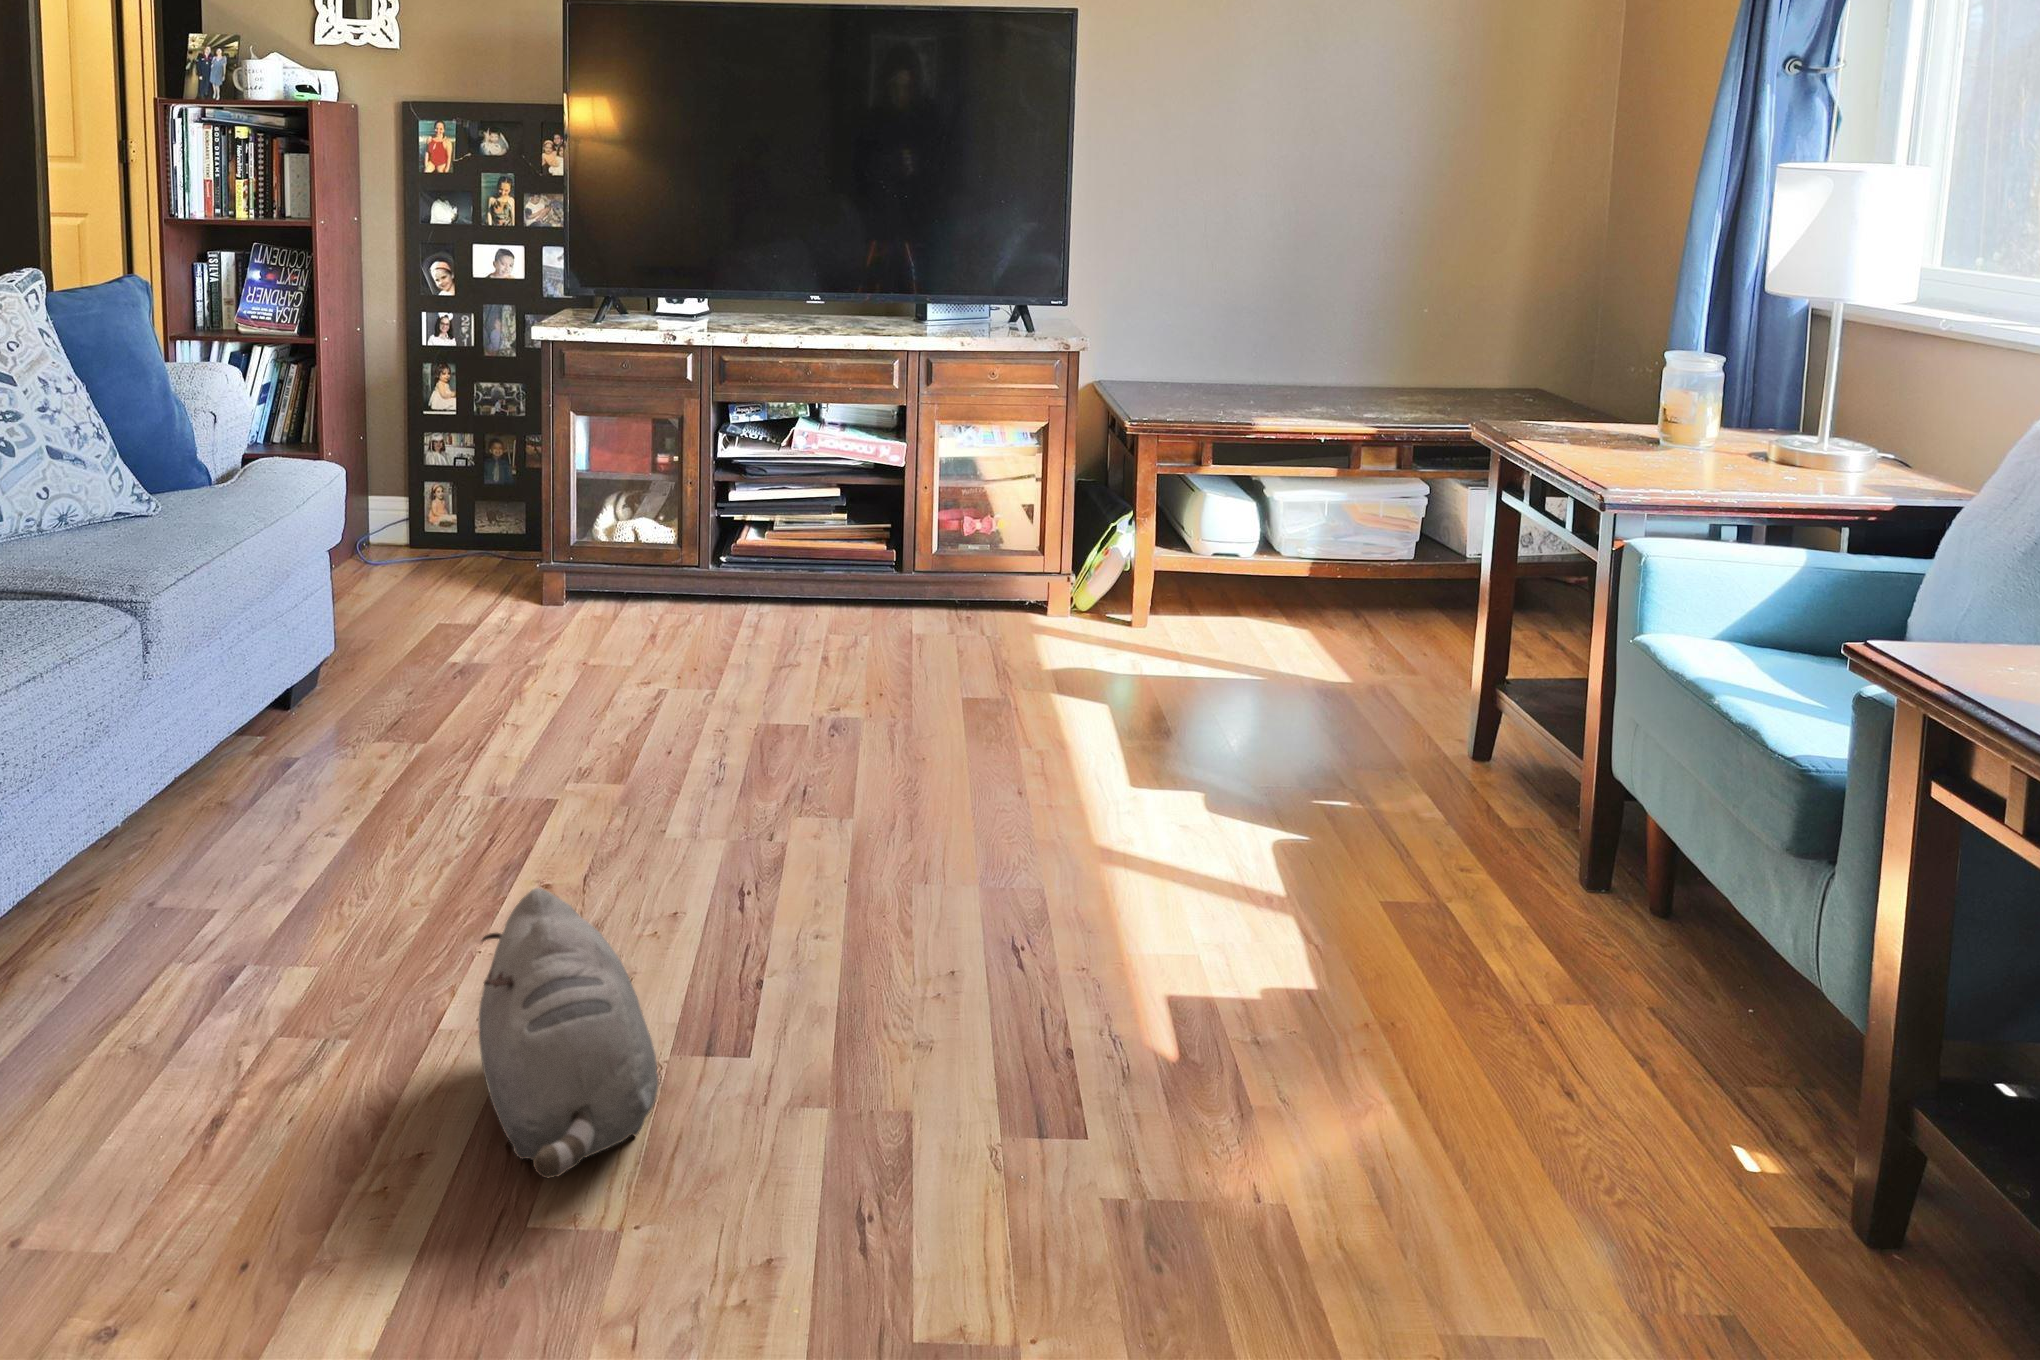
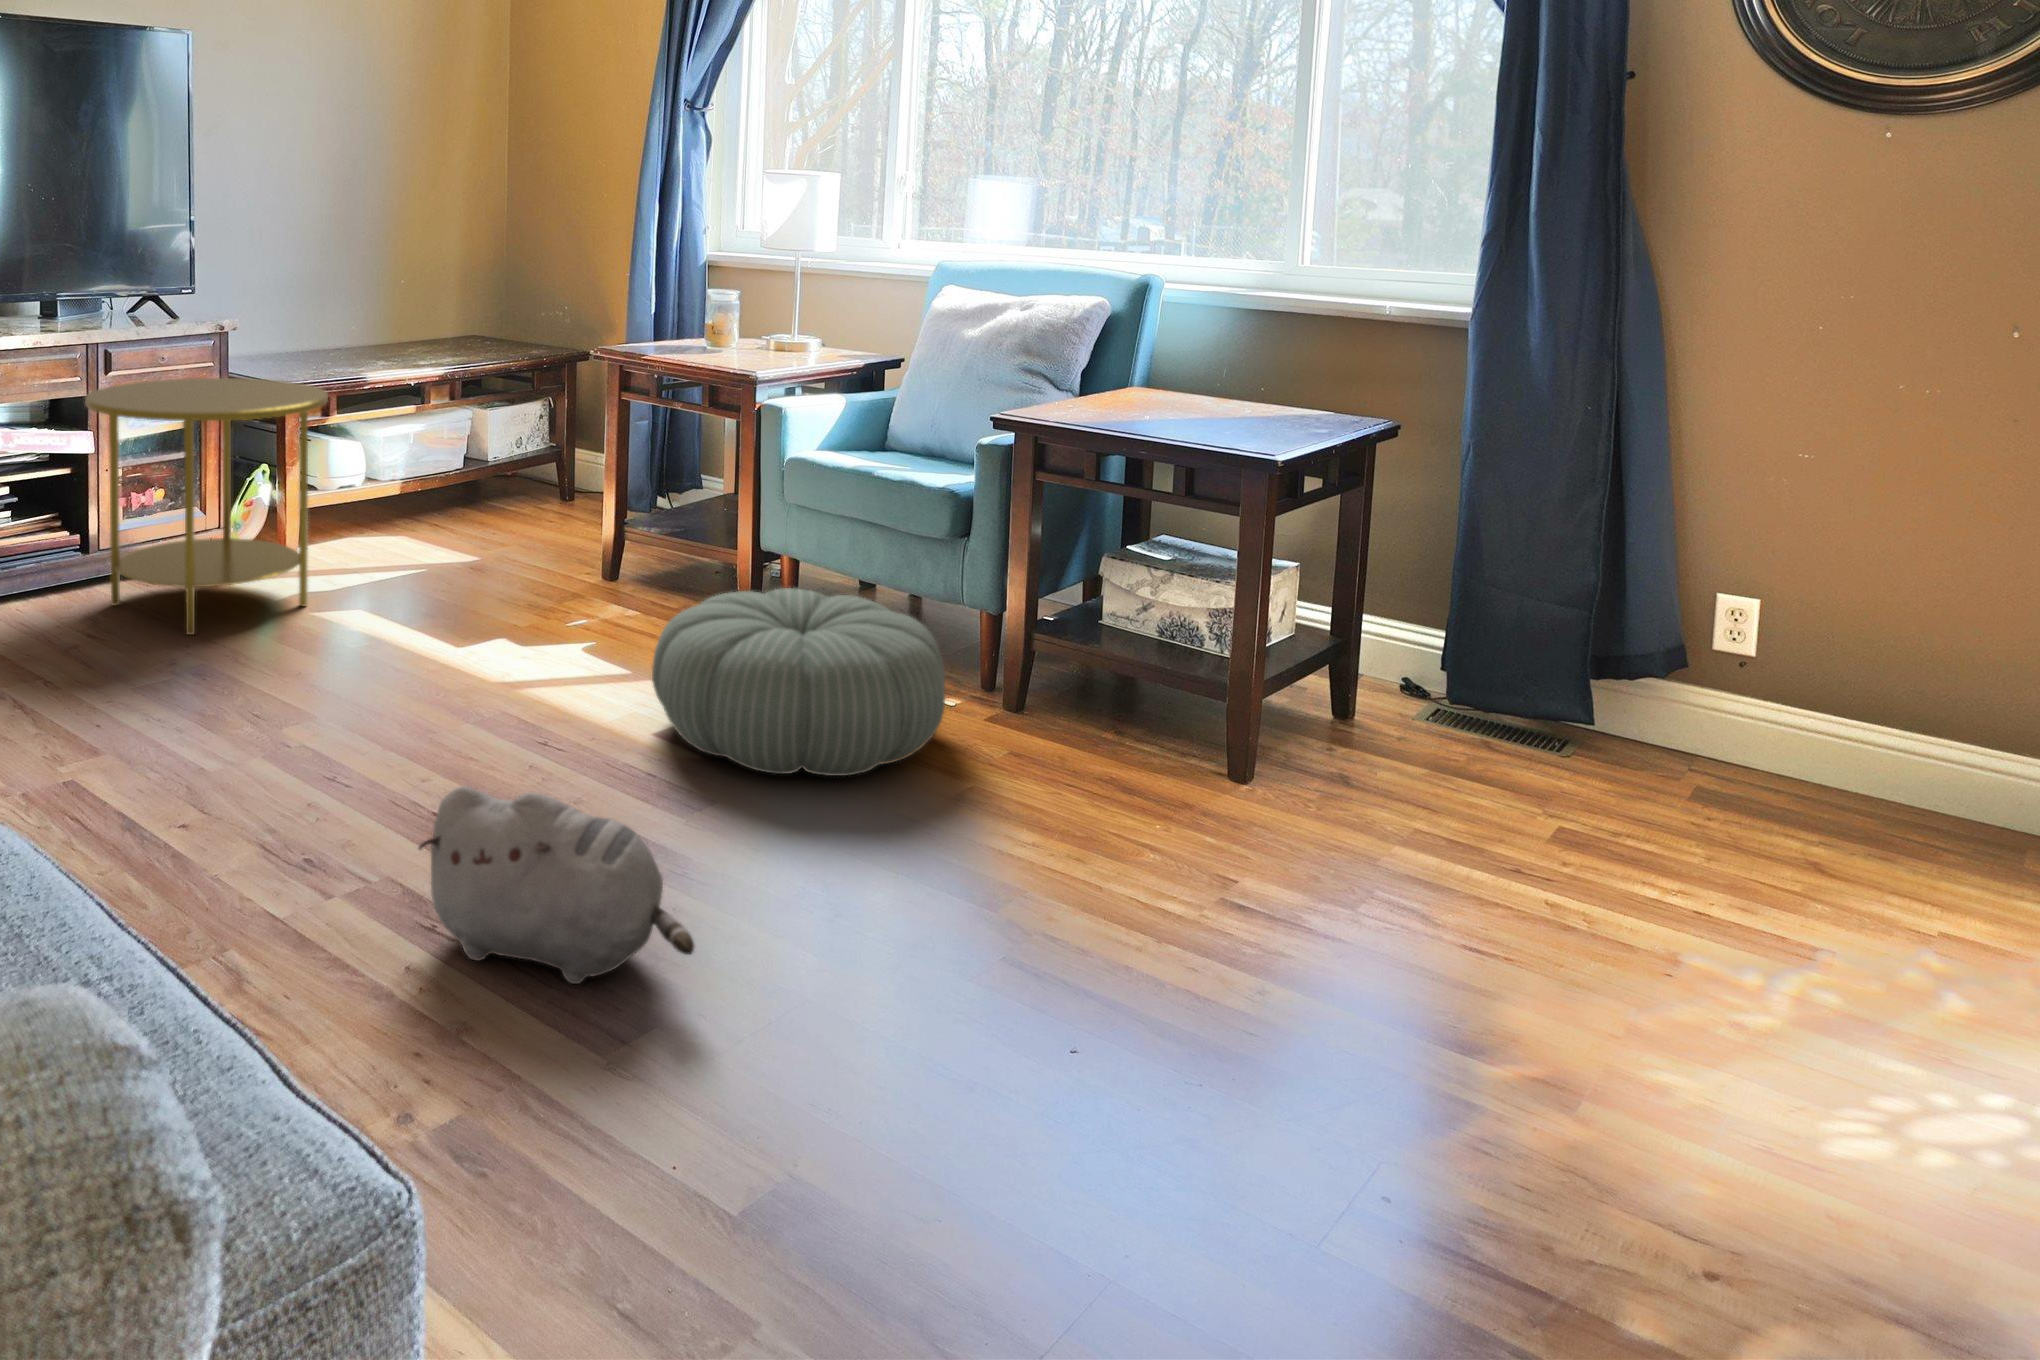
side table: none [844,397,1108,680] -> present [85,378,328,635]
pouf: none [1071,790,1526,1119] -> present [652,588,945,776]

